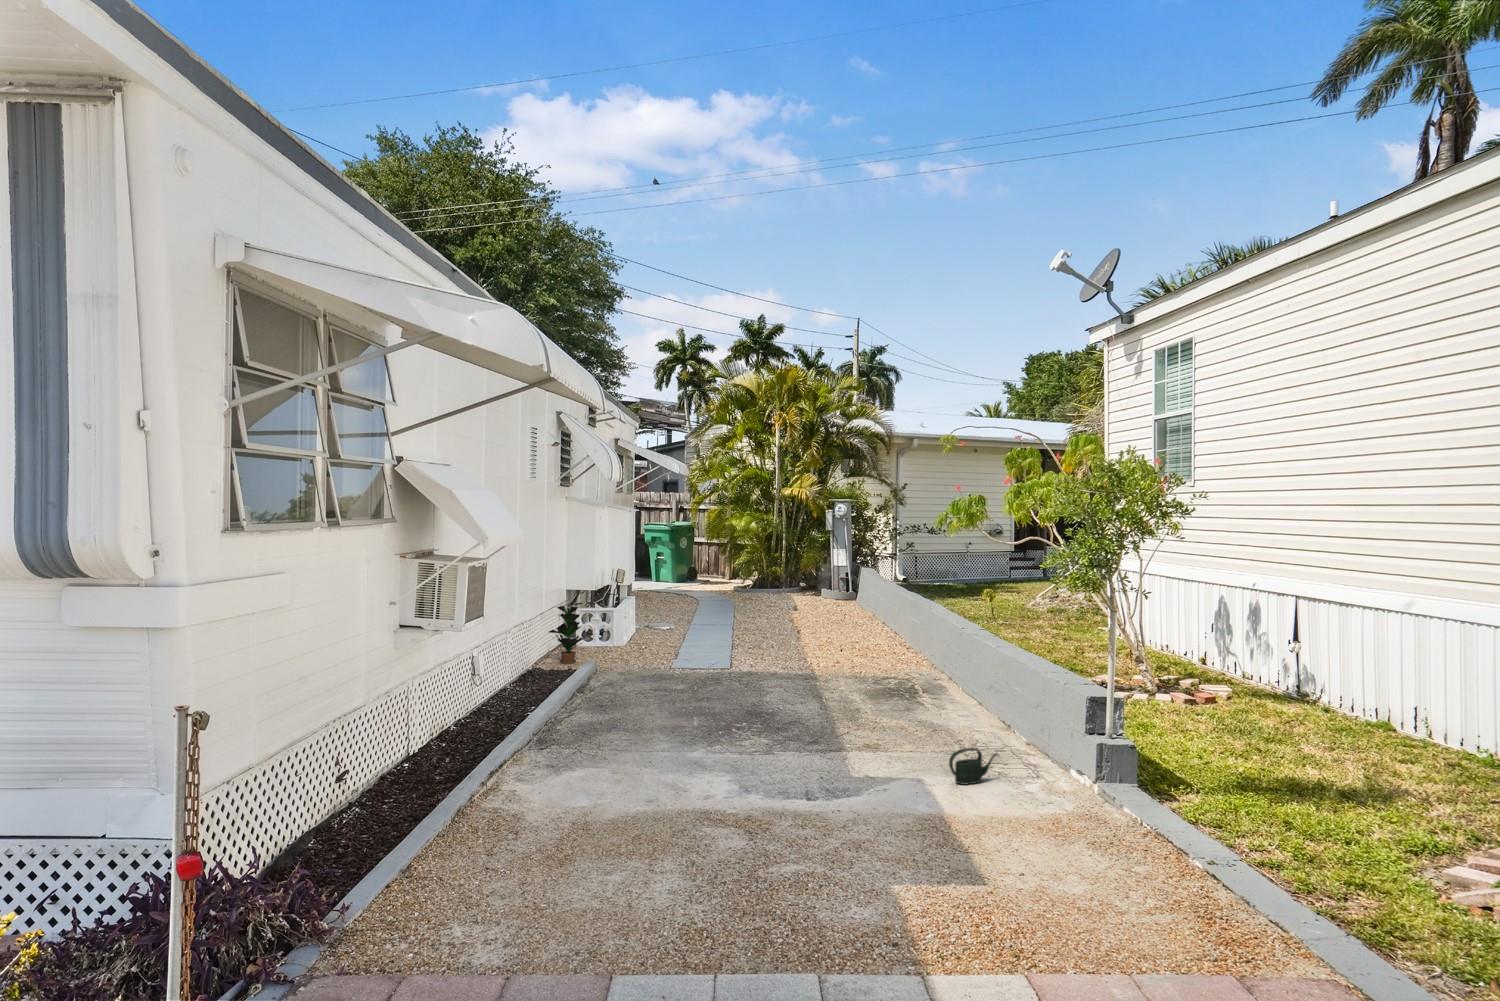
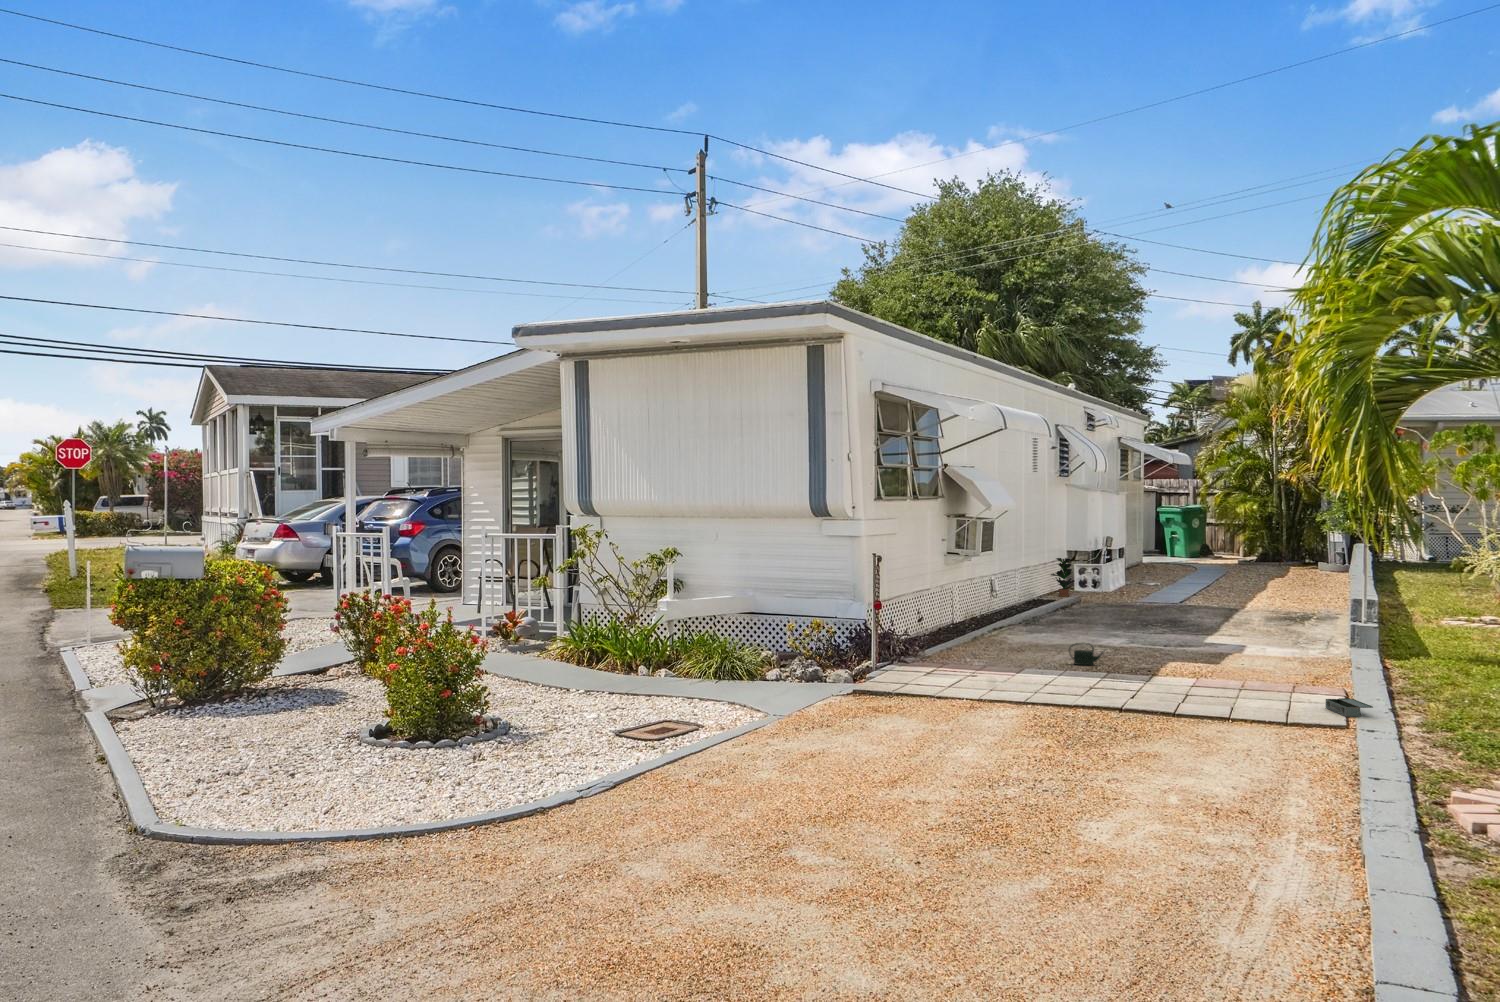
watering can: present [949,748,997,785] -> present [1069,643,1104,665]
toolbox: none [1191,915,1285,973] -> present [1326,698,1373,717]

